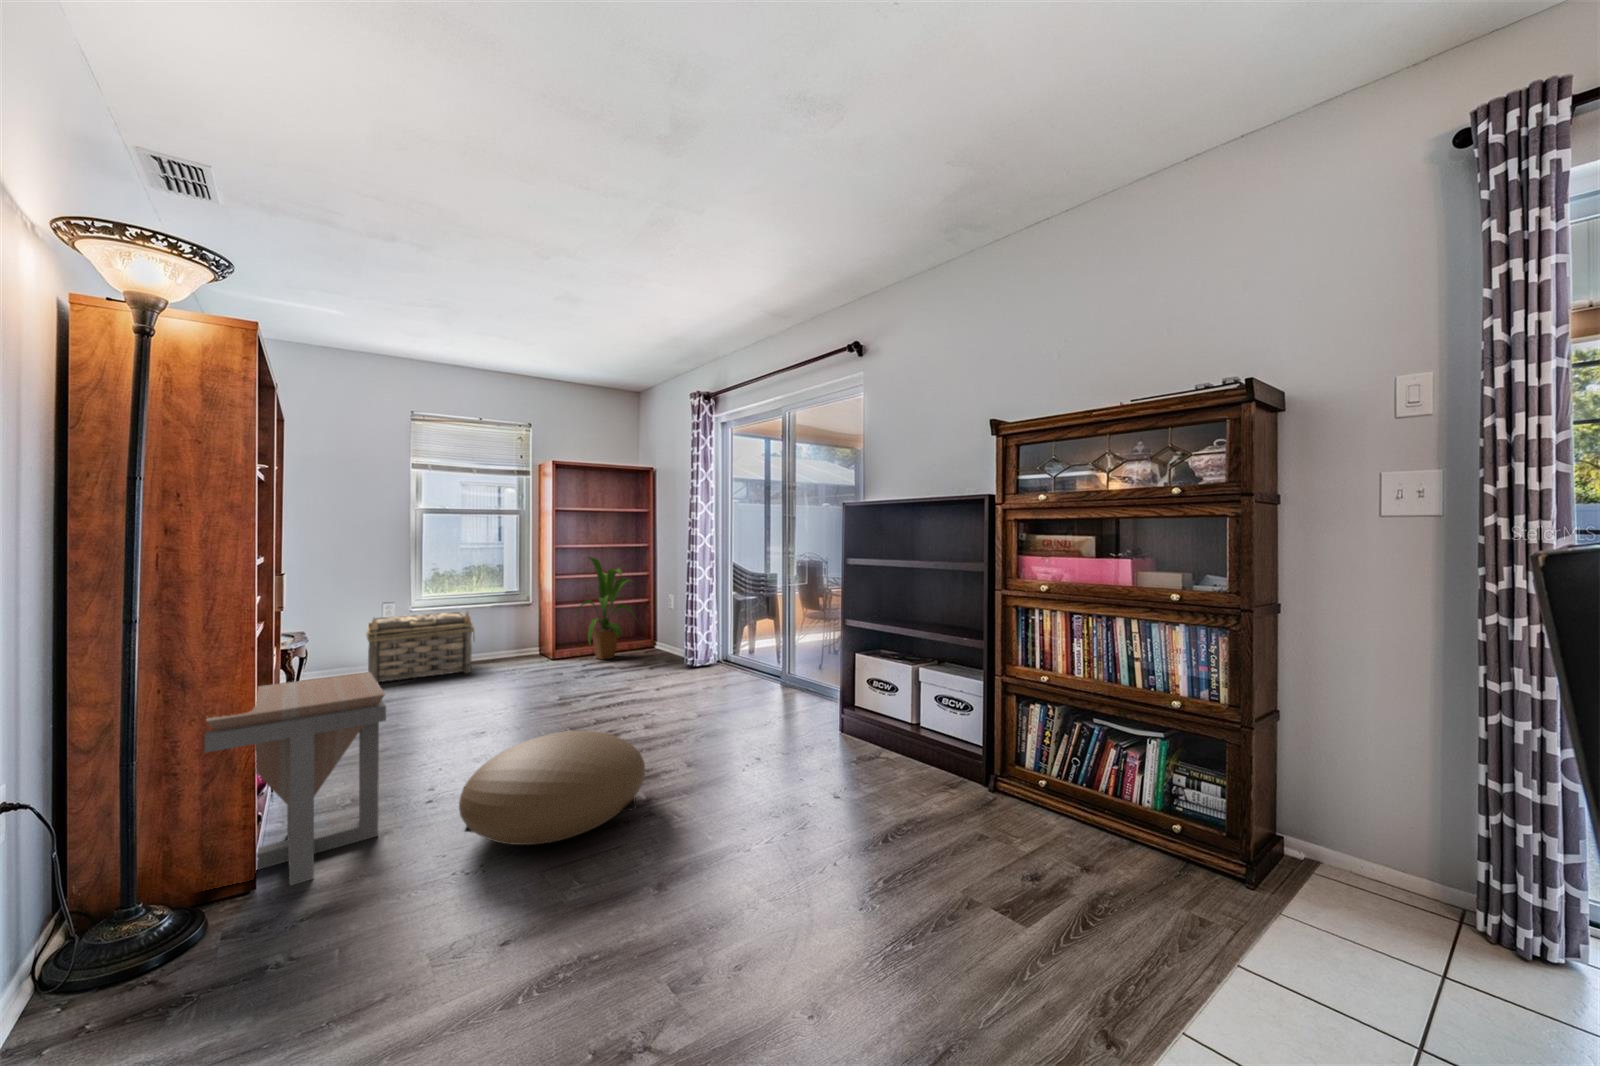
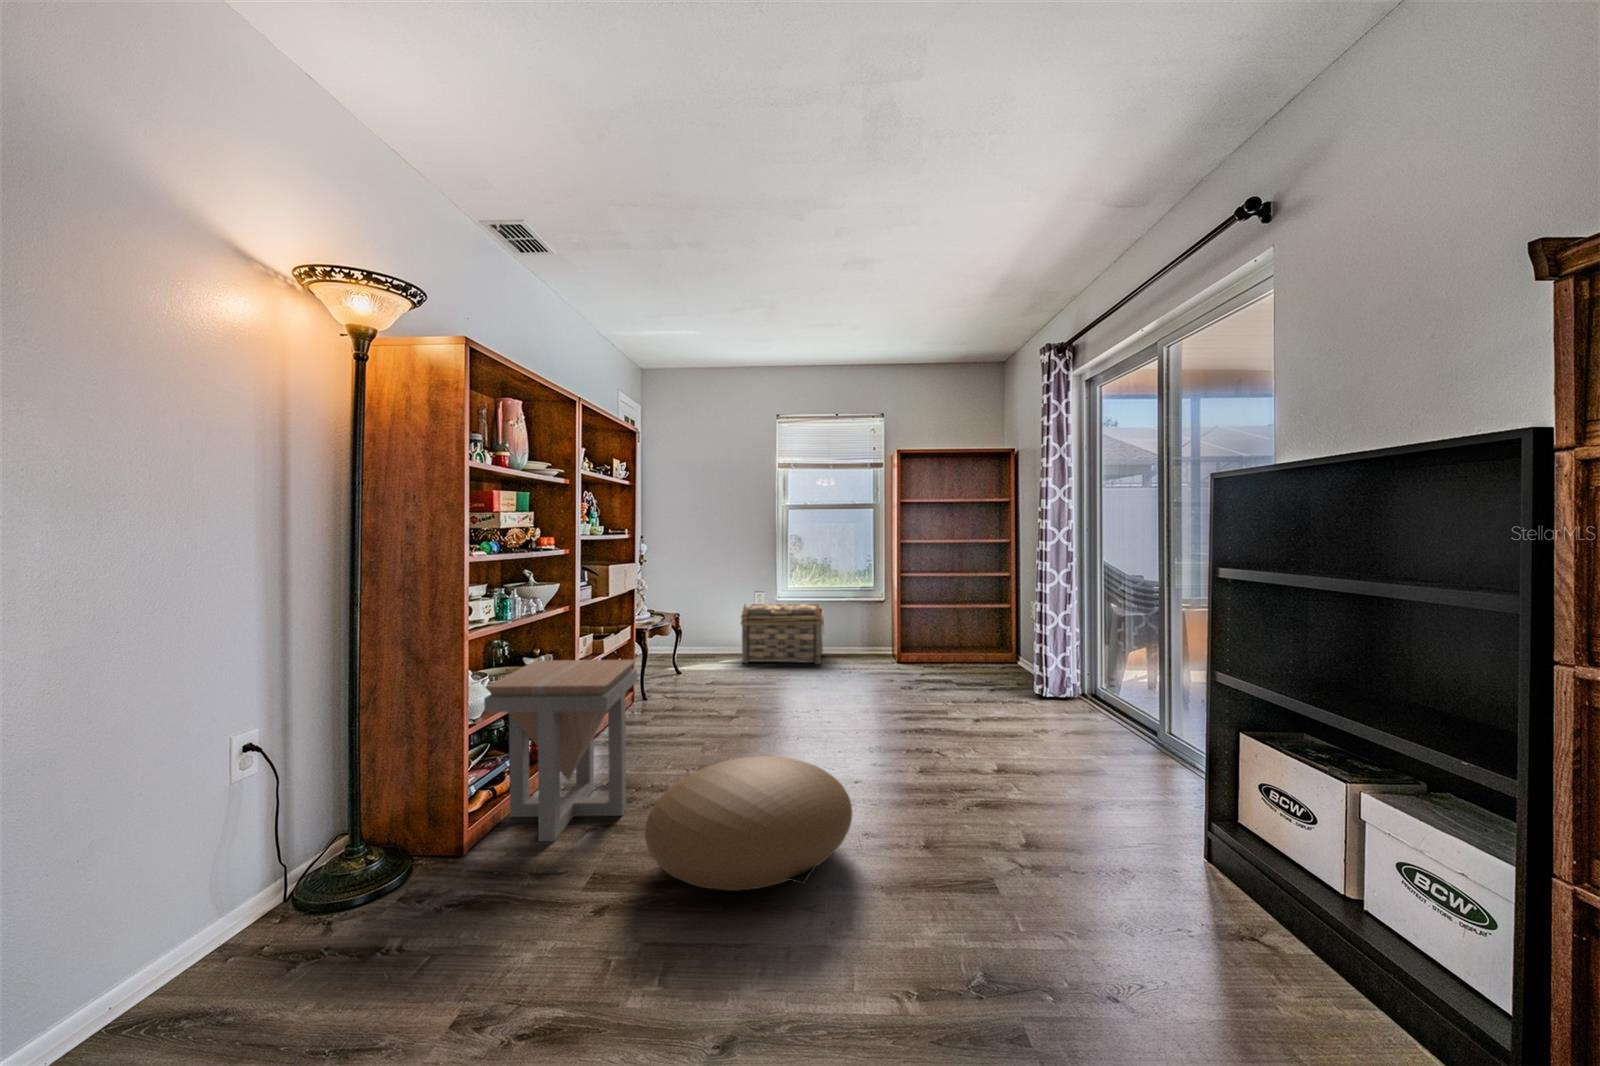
house plant: present [576,557,632,660] -> none [919,554,993,670]

